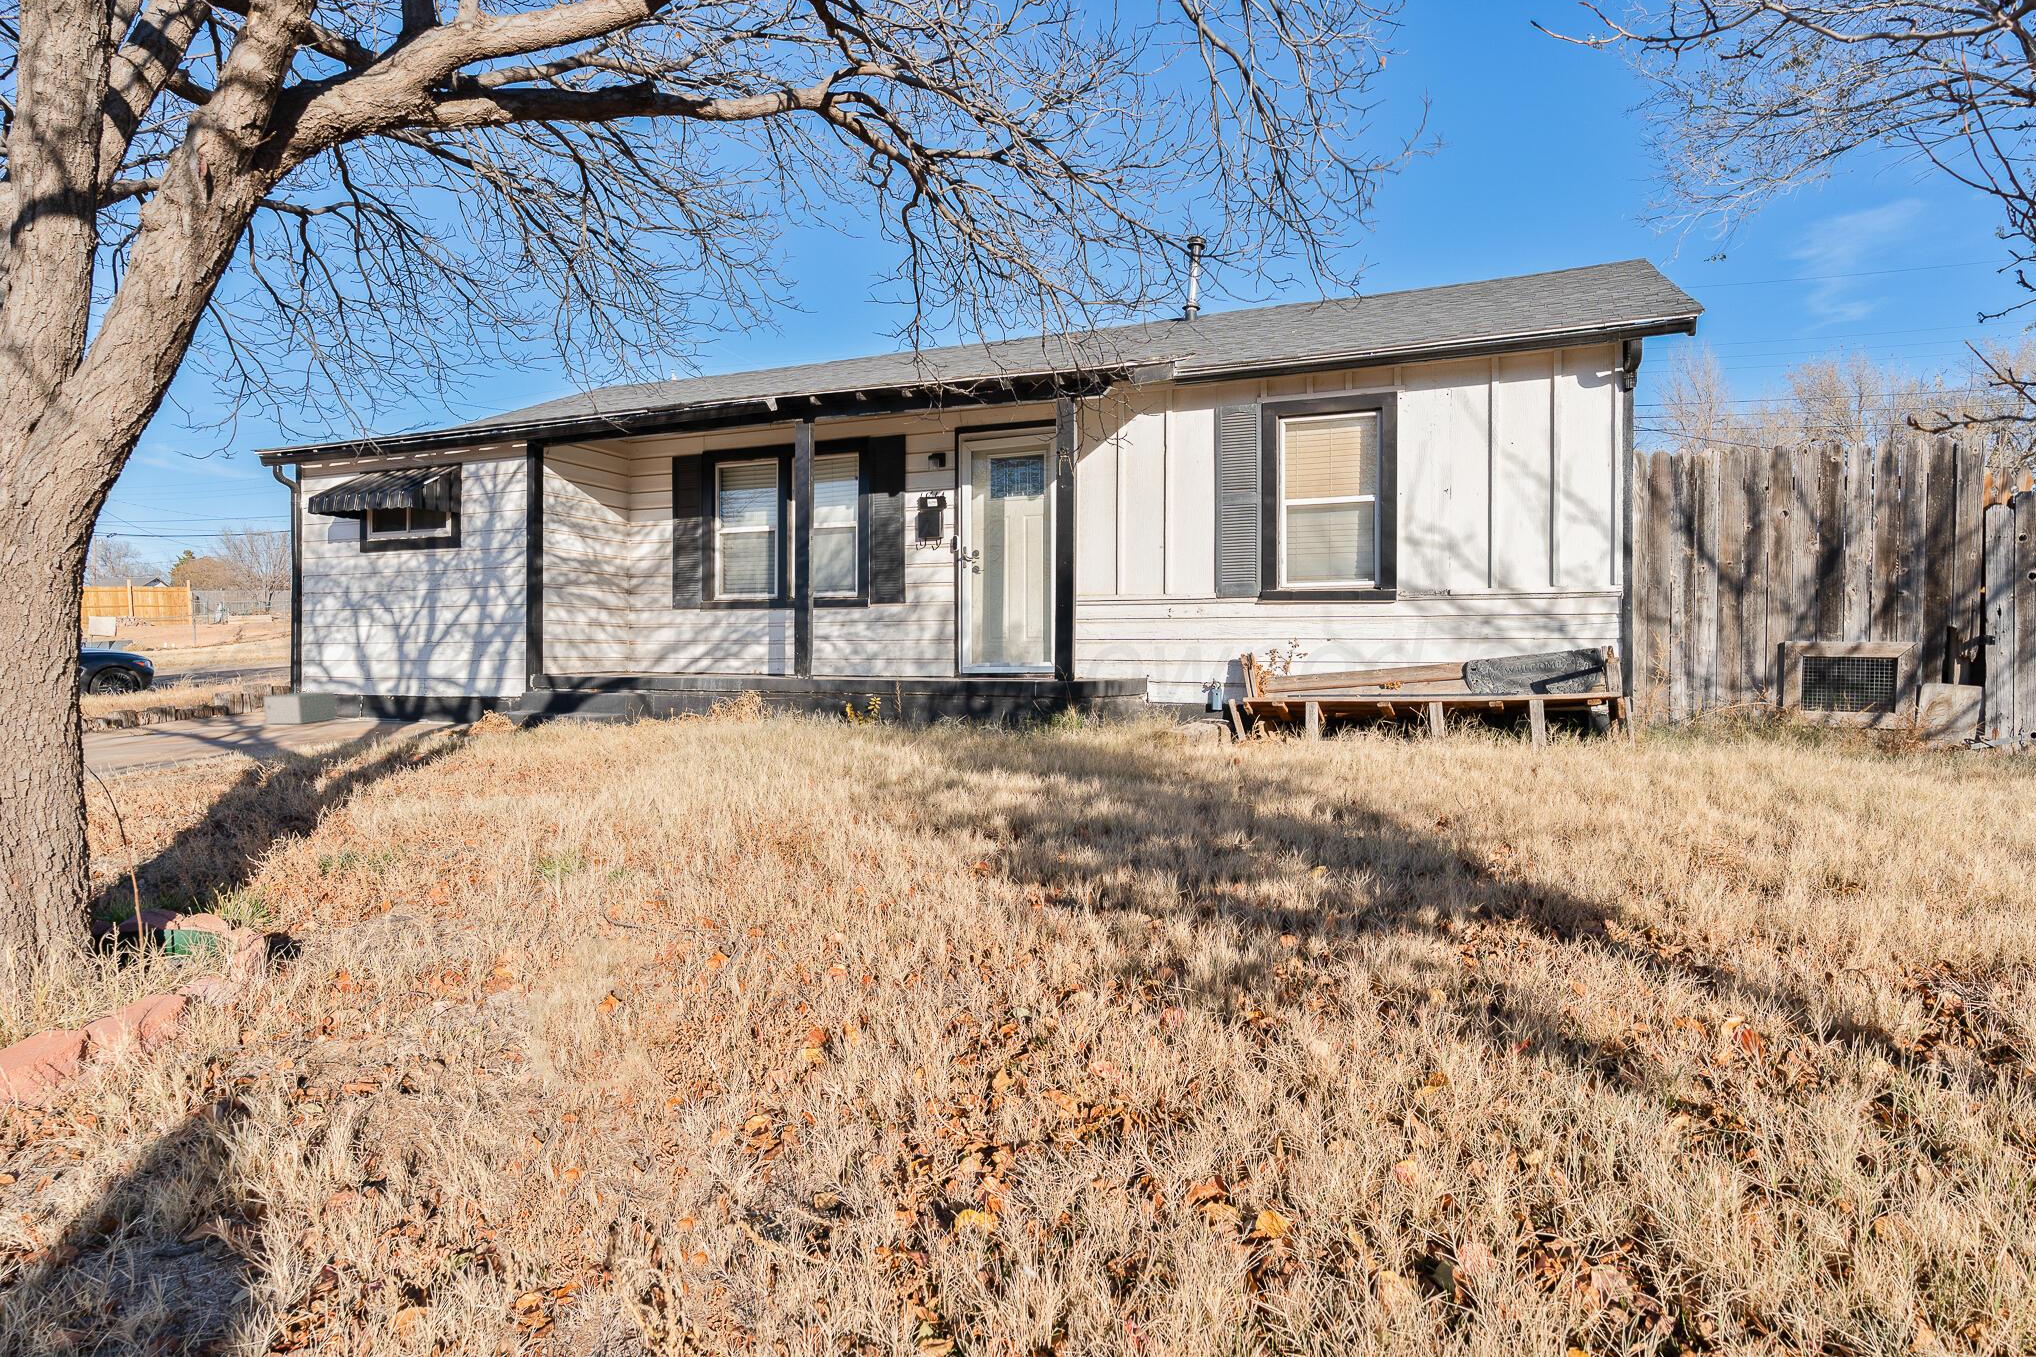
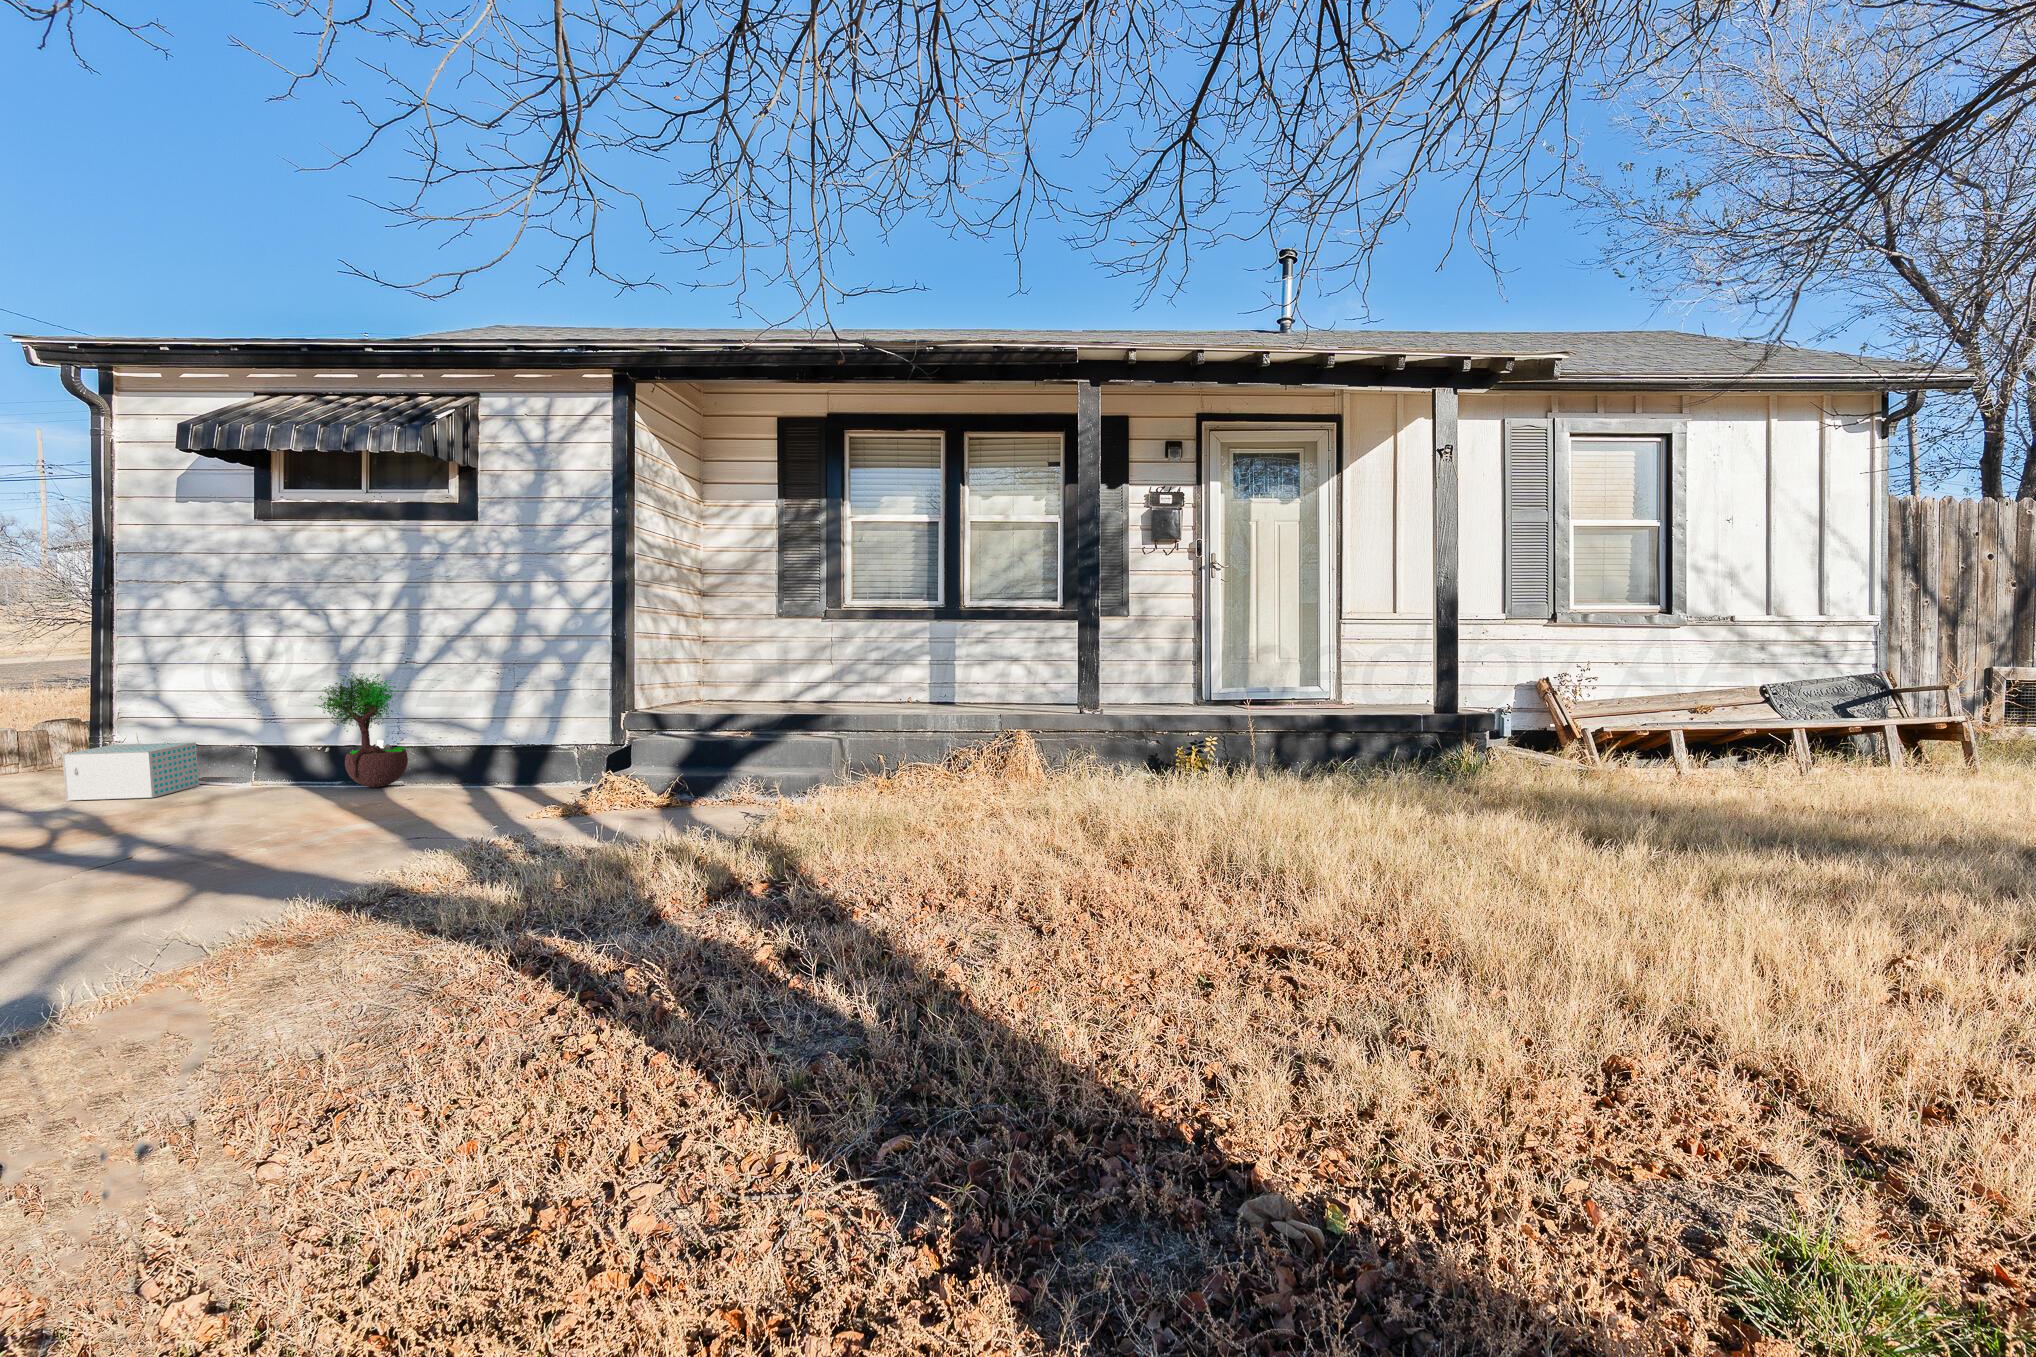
potted tree: none [363,645,426,723] -> present [315,672,408,787]

